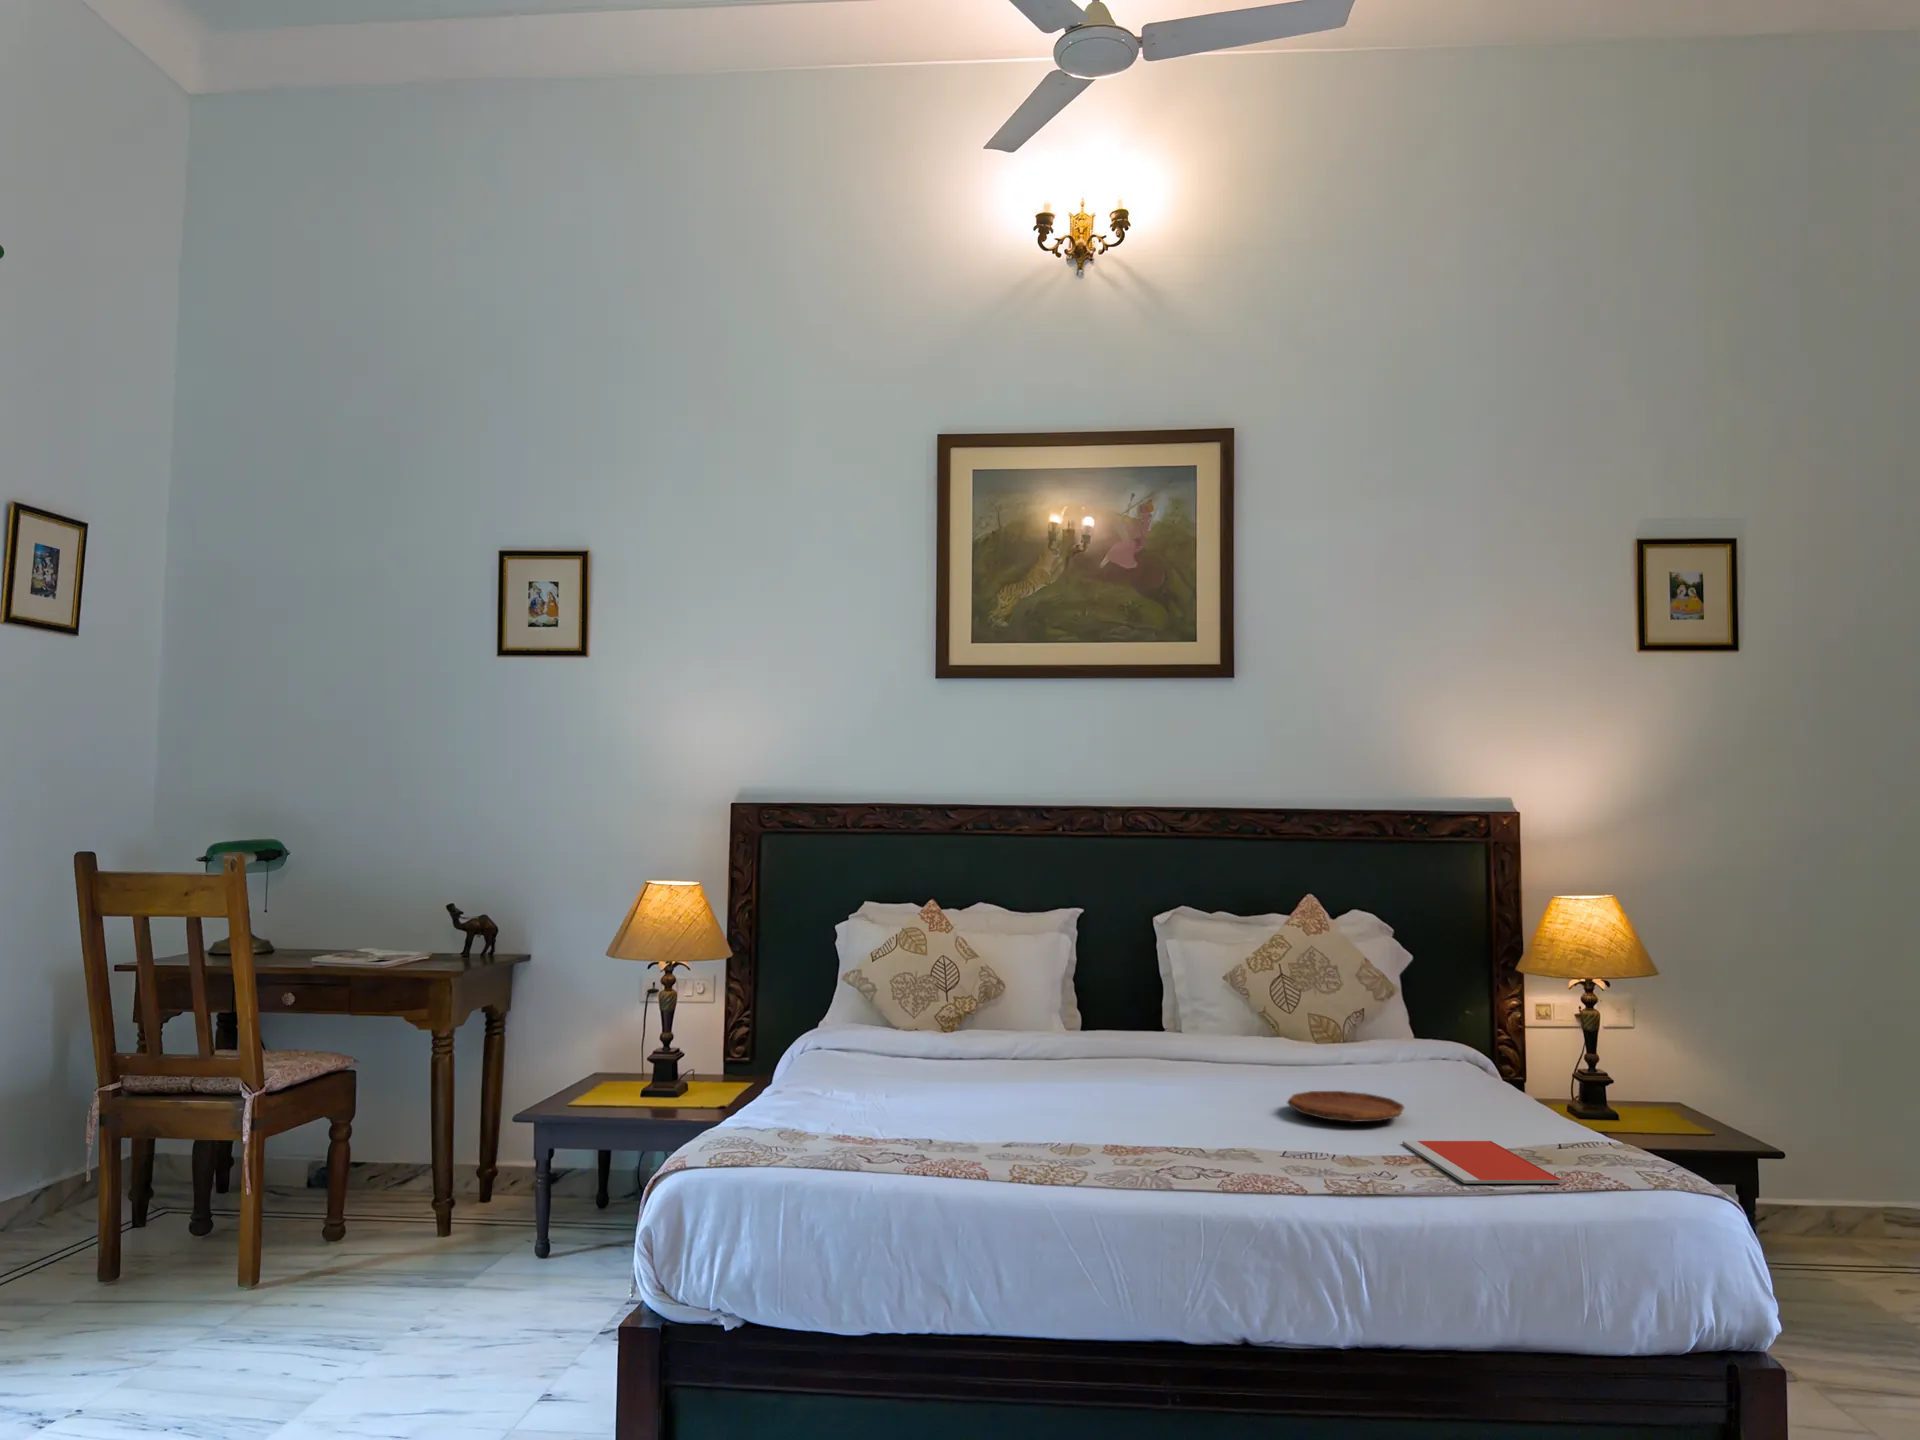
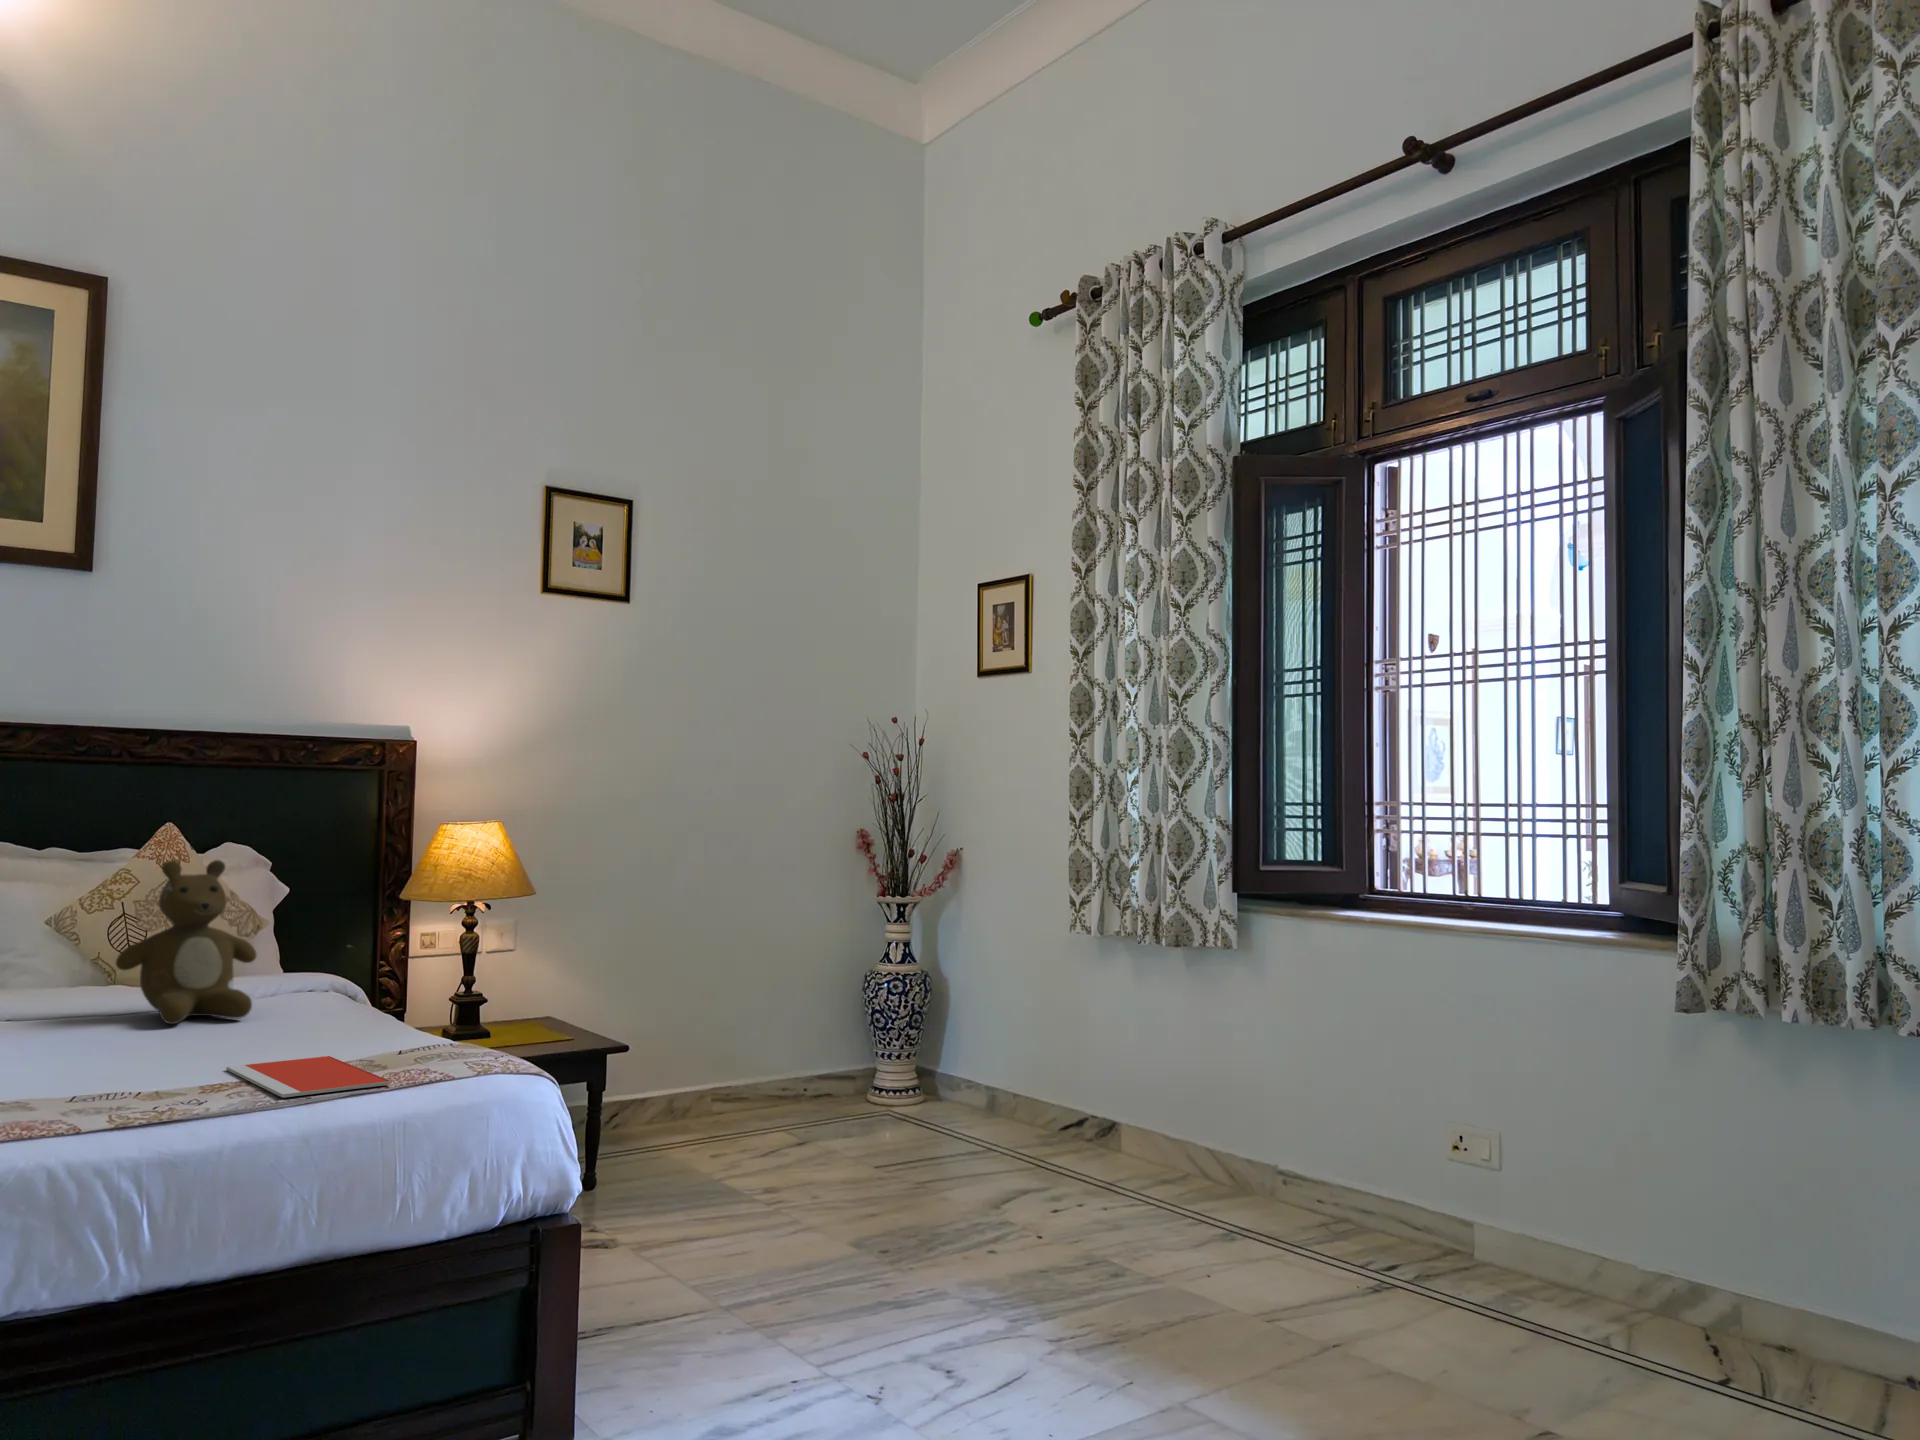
teddy bear: none [1289,937,1404,1087] -> present [116,860,256,1024]
tray: present [1287,1091,1404,1122] -> none [92,1025,240,1055]

